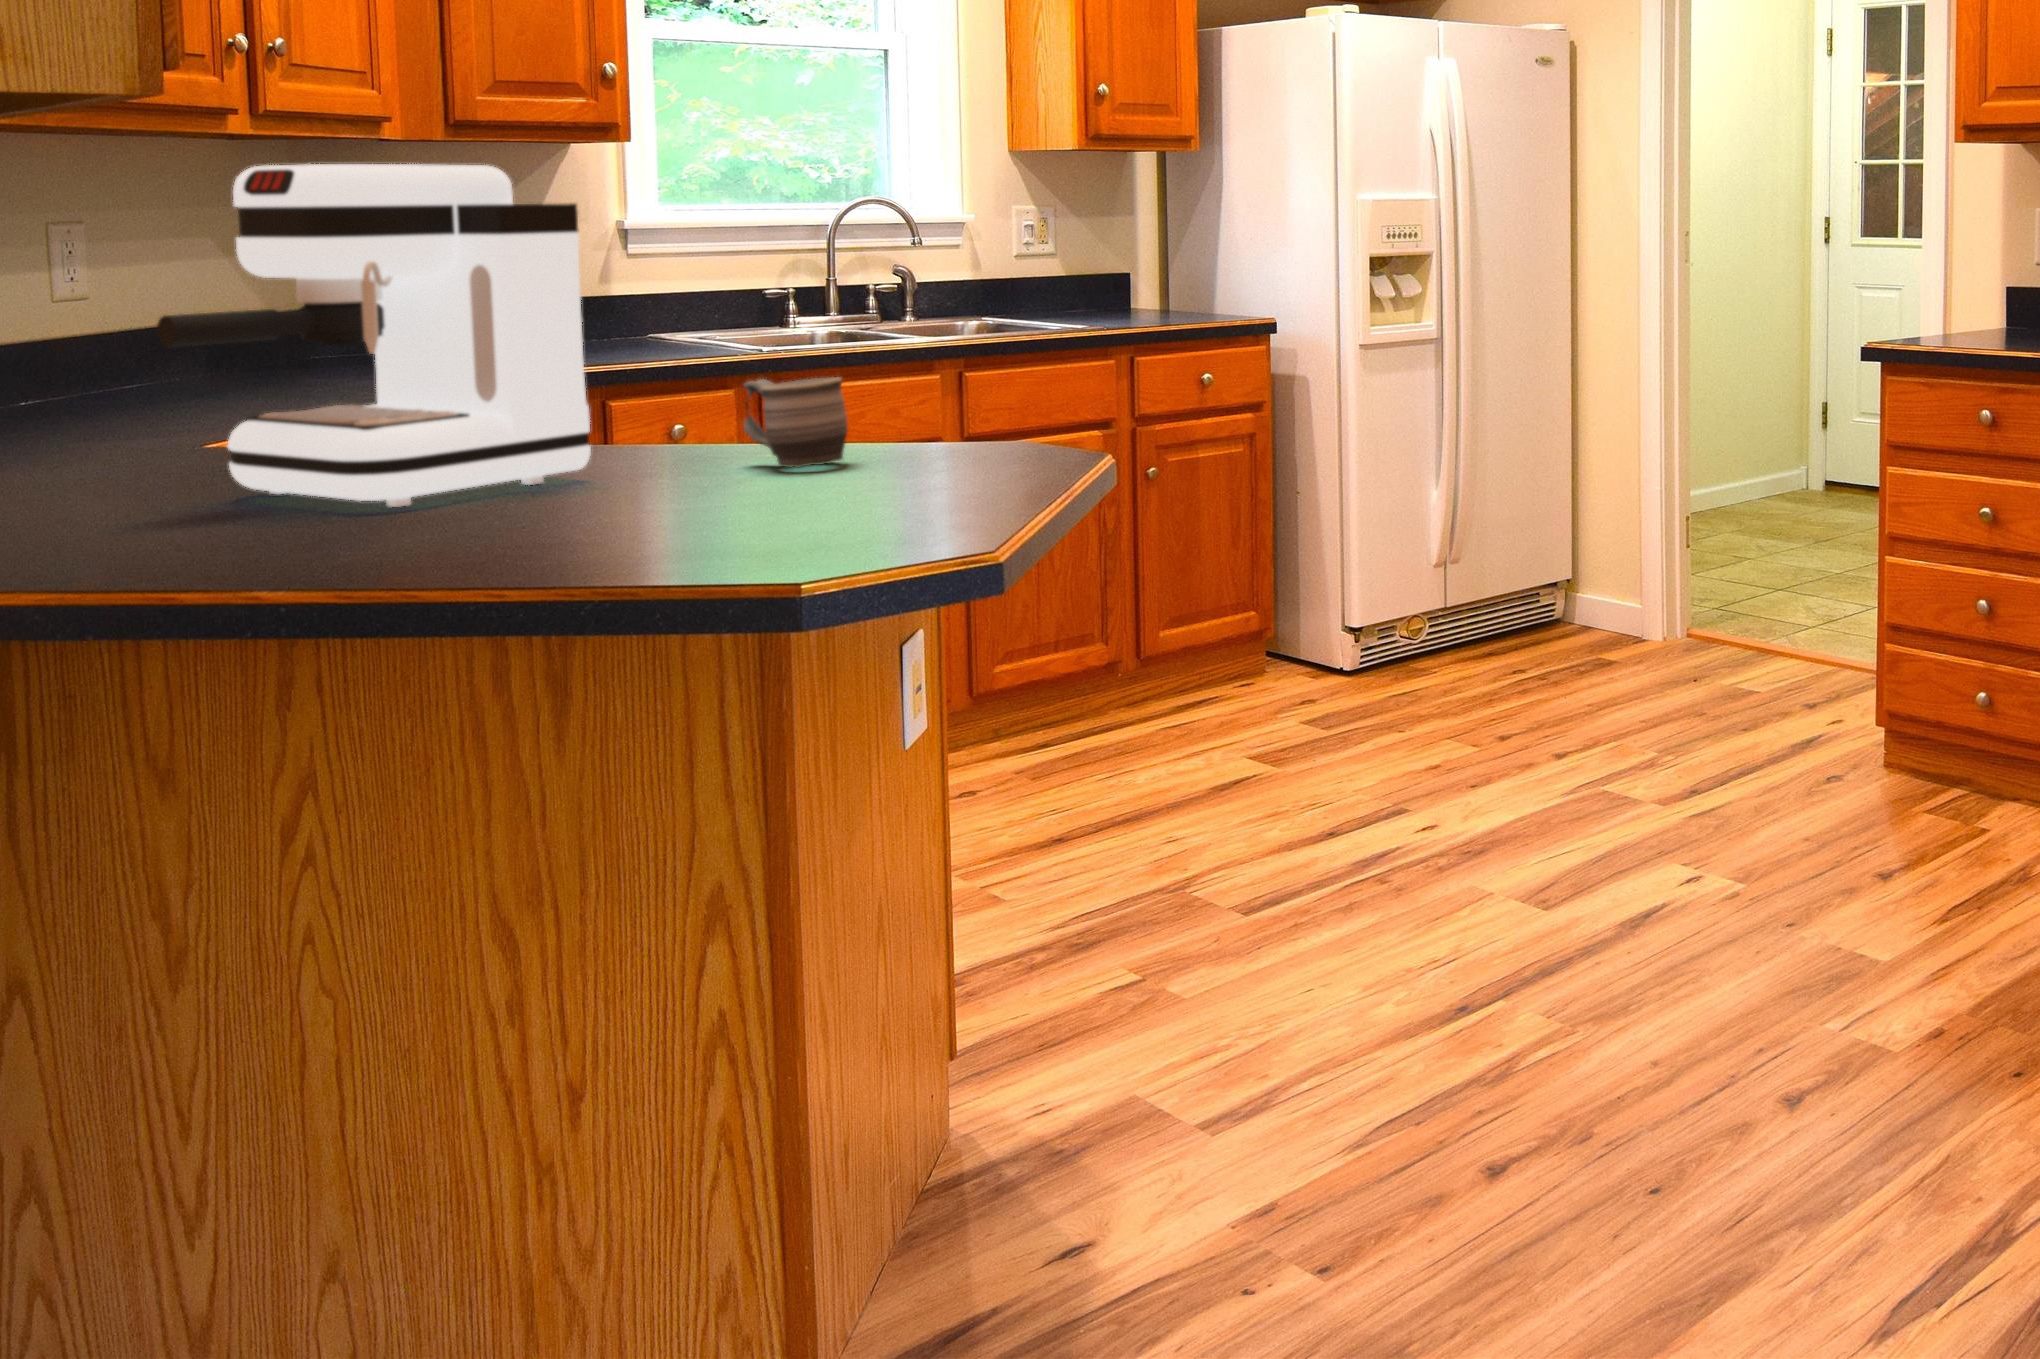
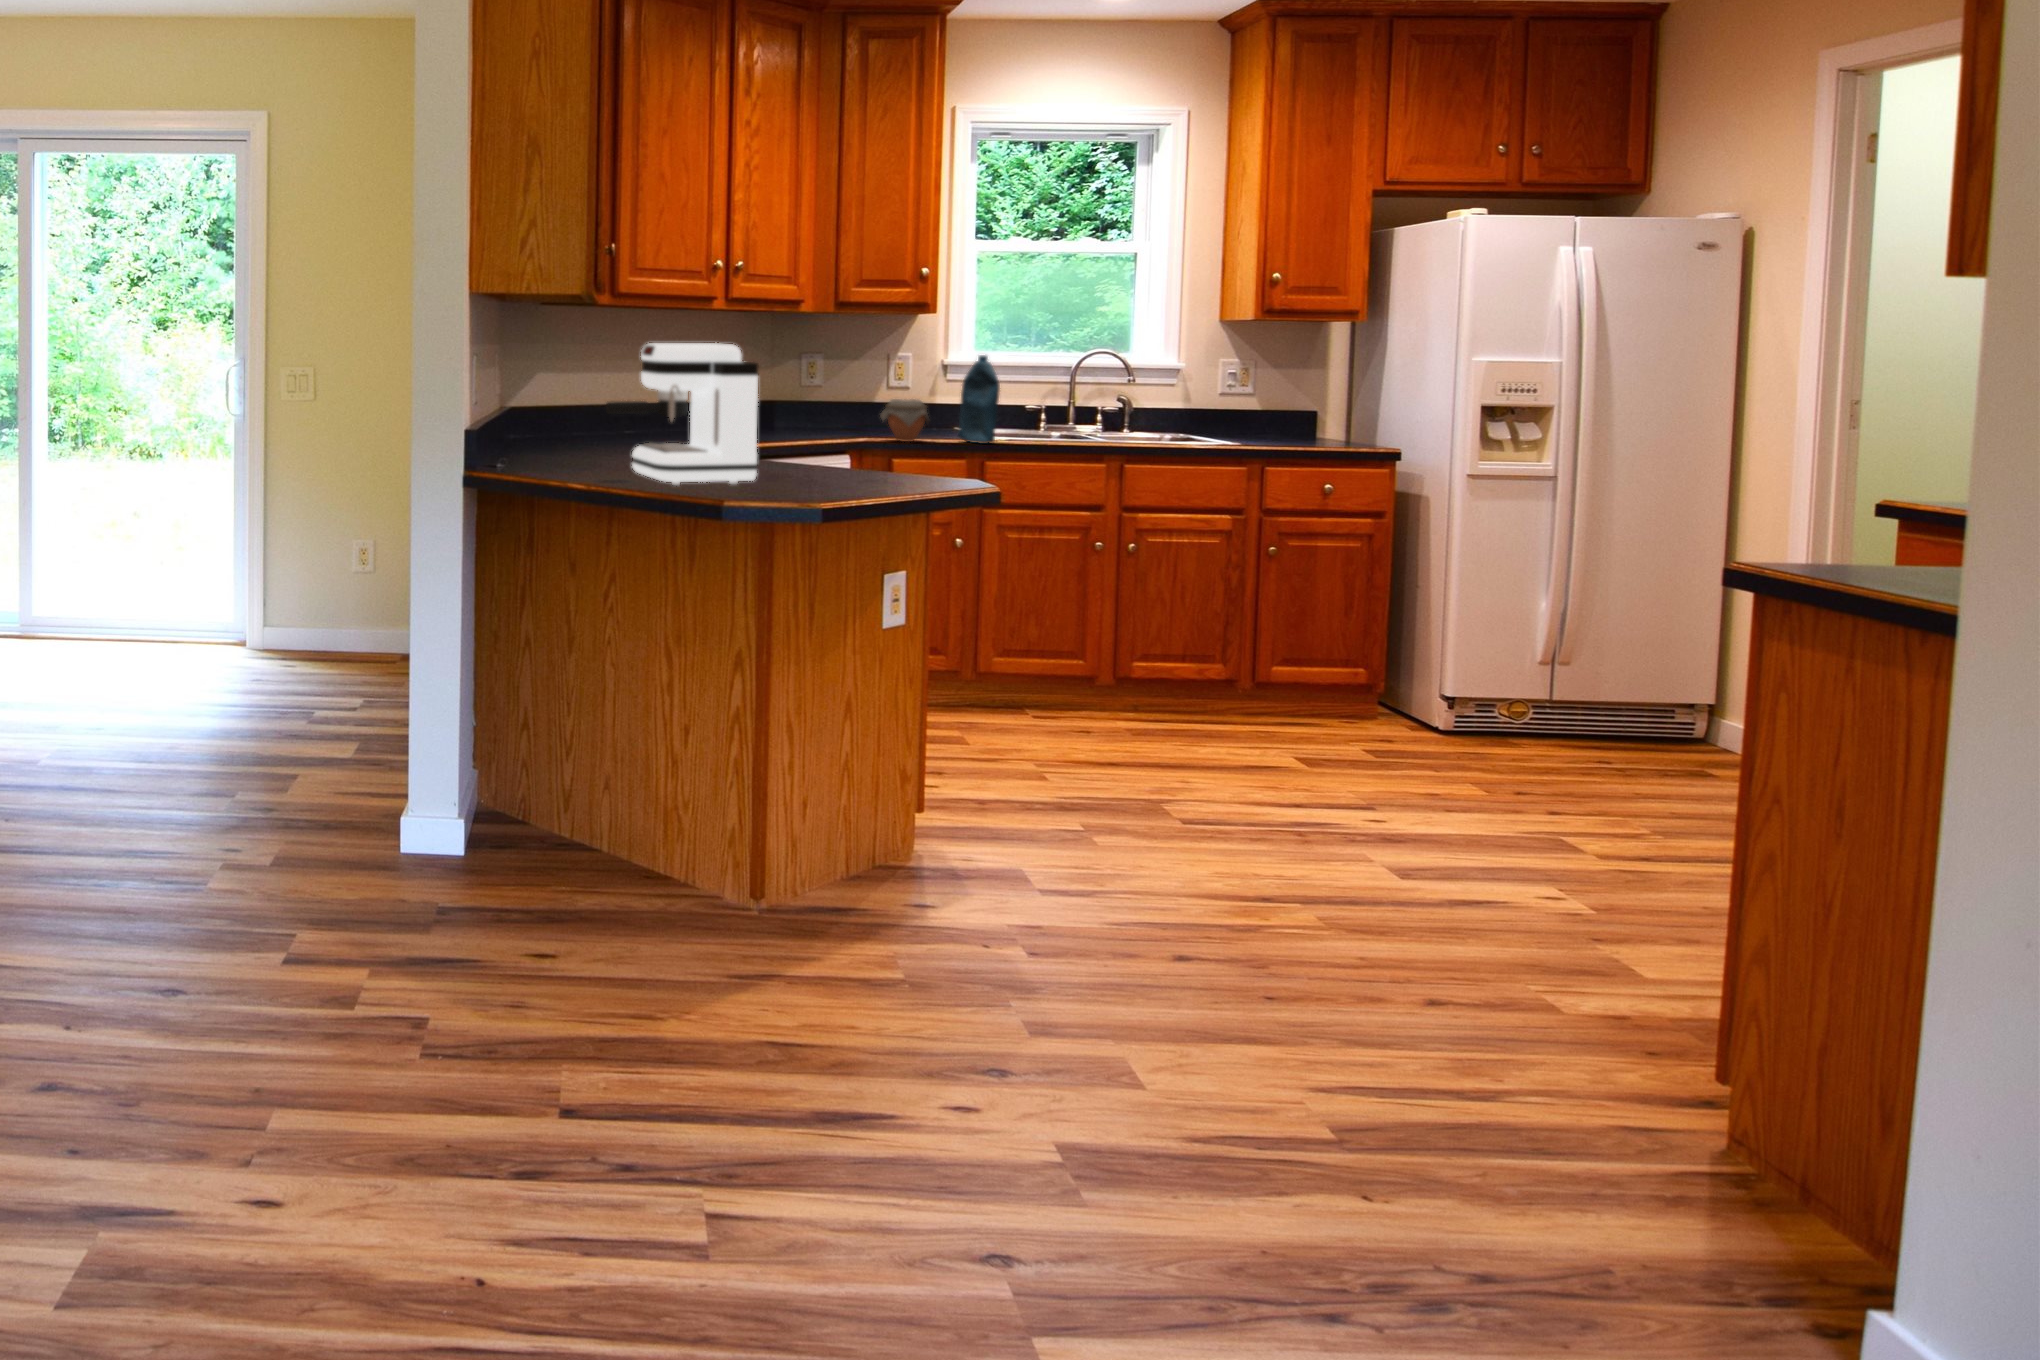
bottle: none [716,207,791,356] -> present [958,355,1000,444]
jar: none [579,289,674,365] -> present [881,399,929,442]
mug: present [744,377,848,467] -> none [823,448,865,491]

